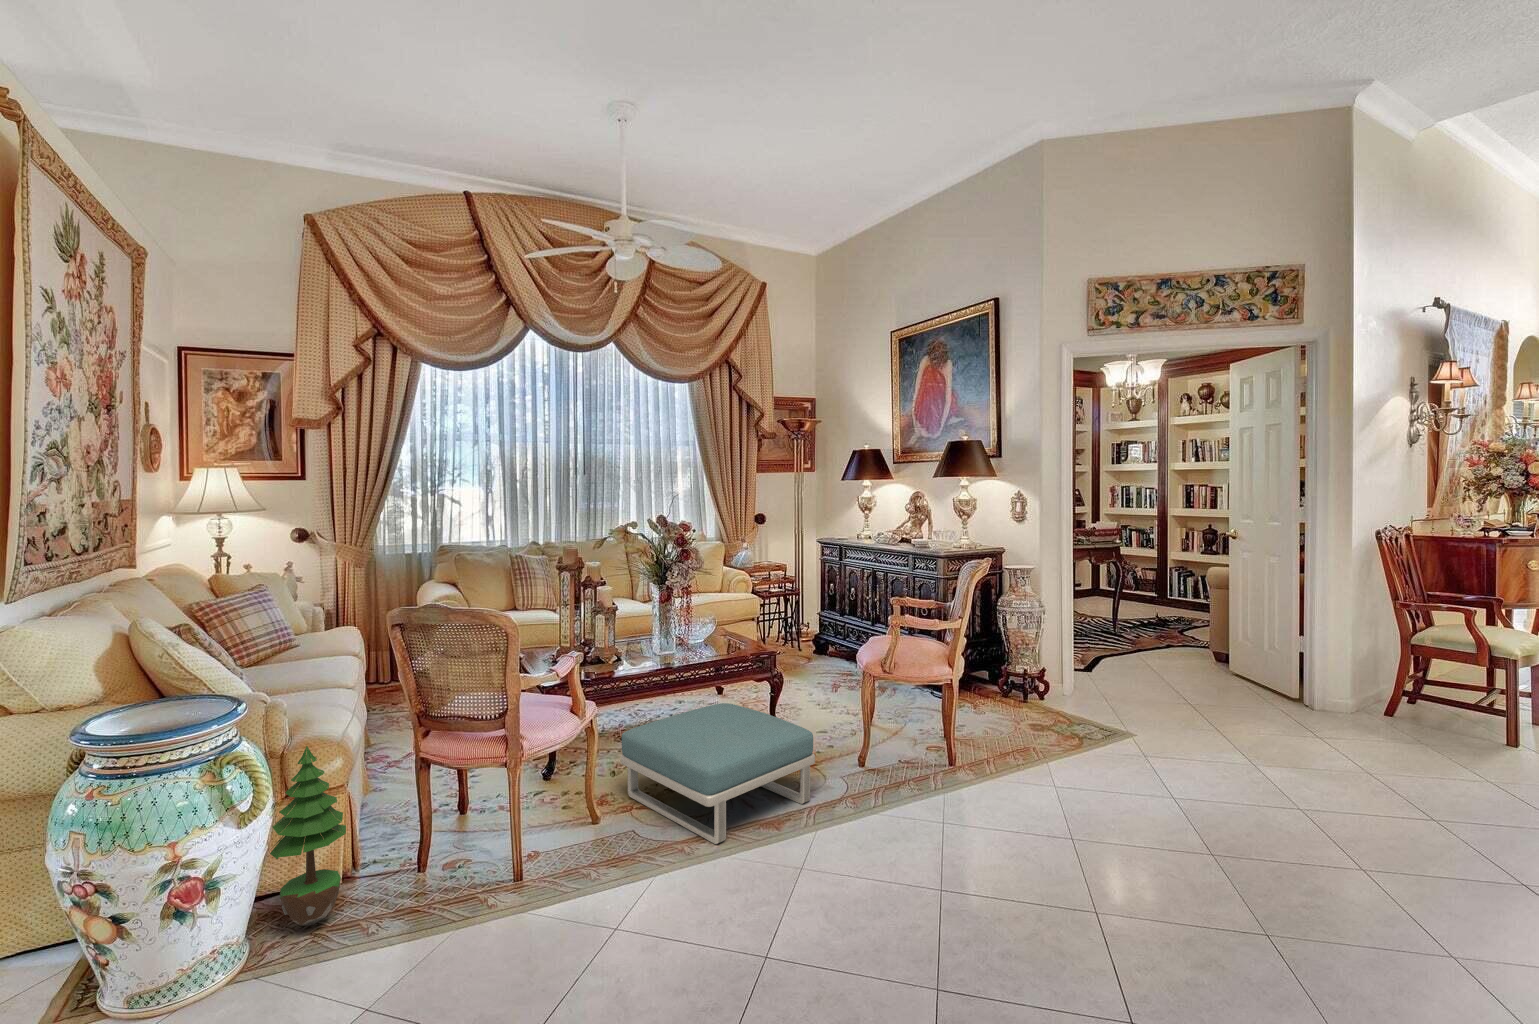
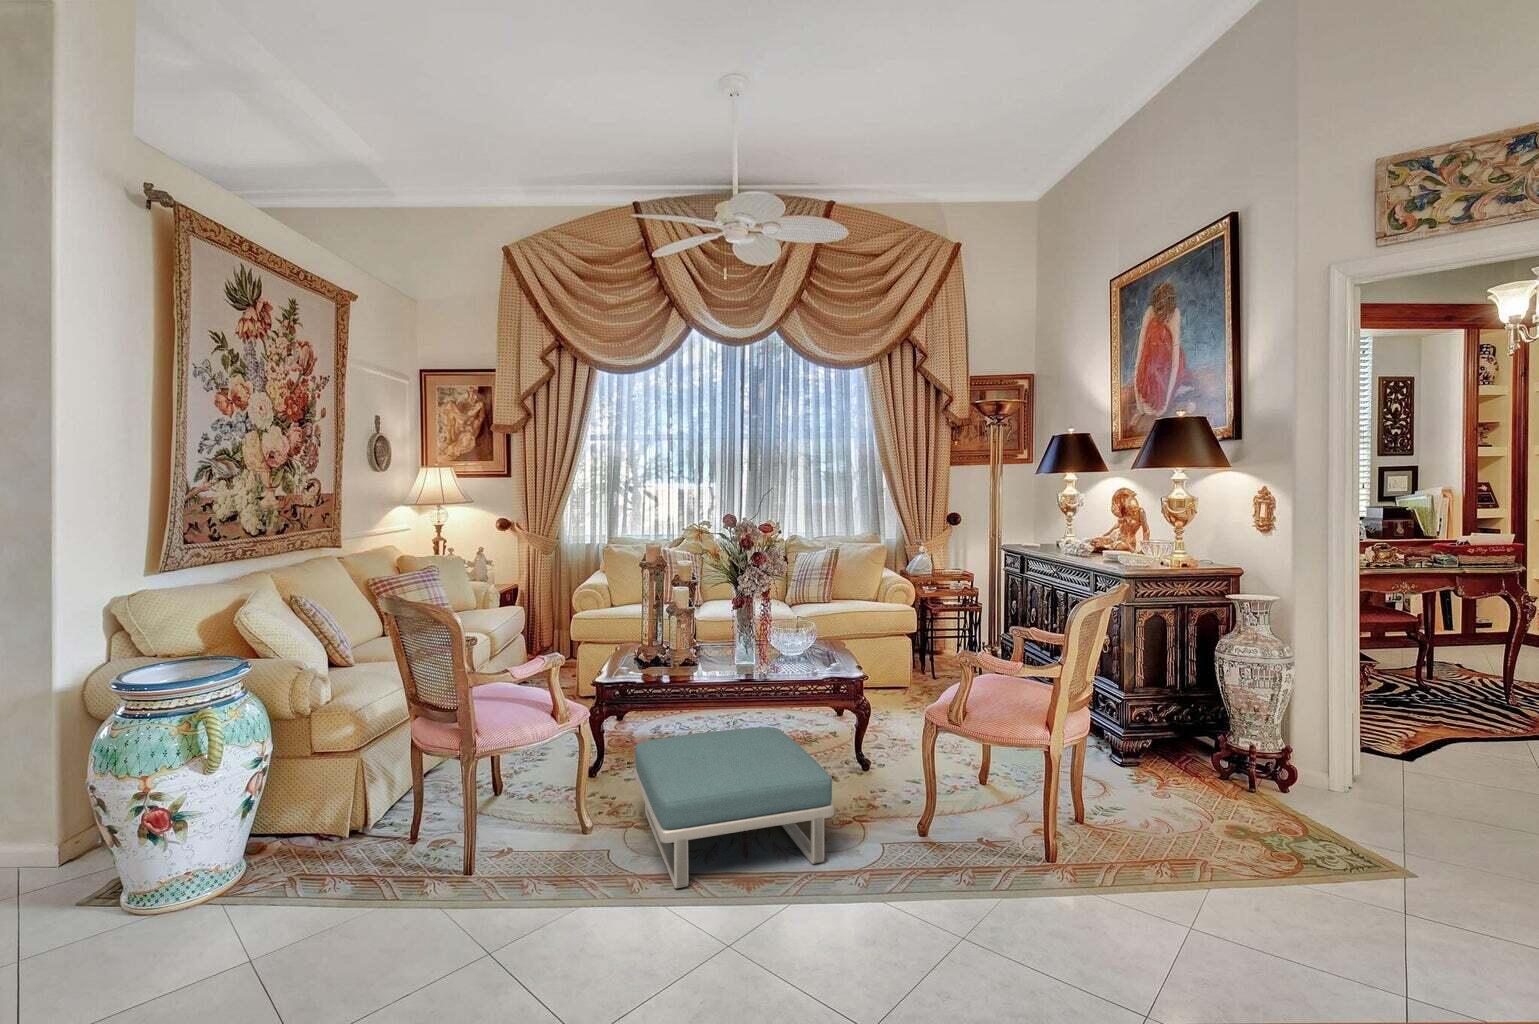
potted tree: present [270,746,346,926] -> none [254,709,326,875]

